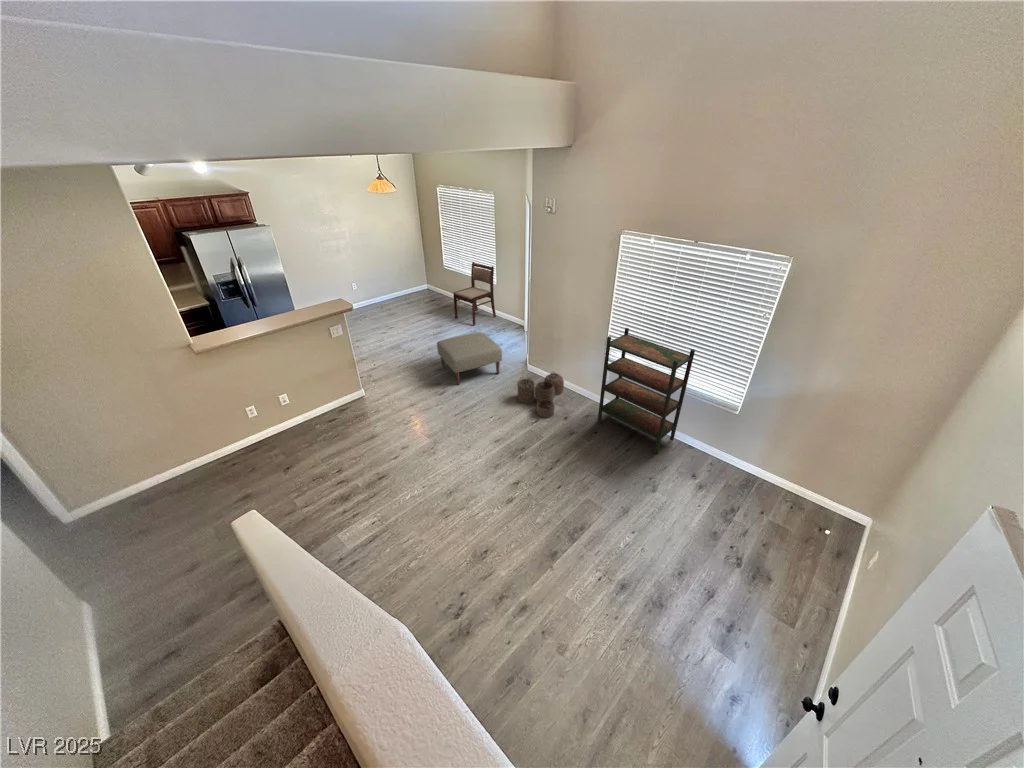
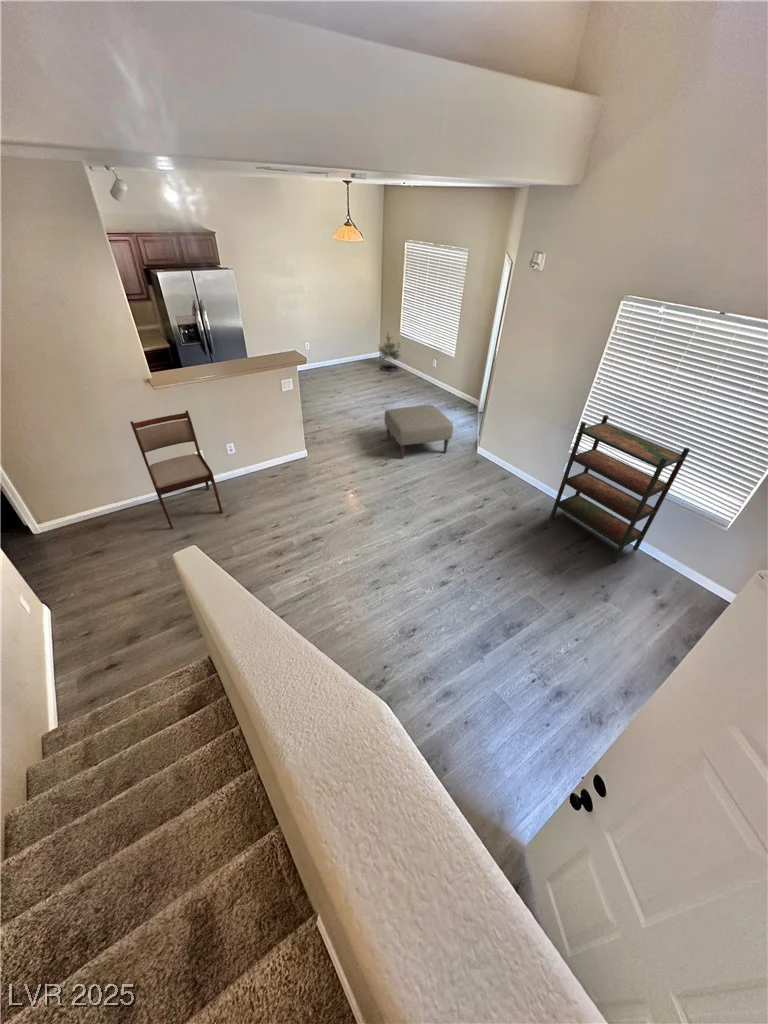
dining chair: present [453,262,496,325] -> present [130,410,223,529]
potted tree: none [423,267,448,302] -> present [379,334,400,371]
woven basket: present [517,373,564,417] -> none [463,456,517,505]

